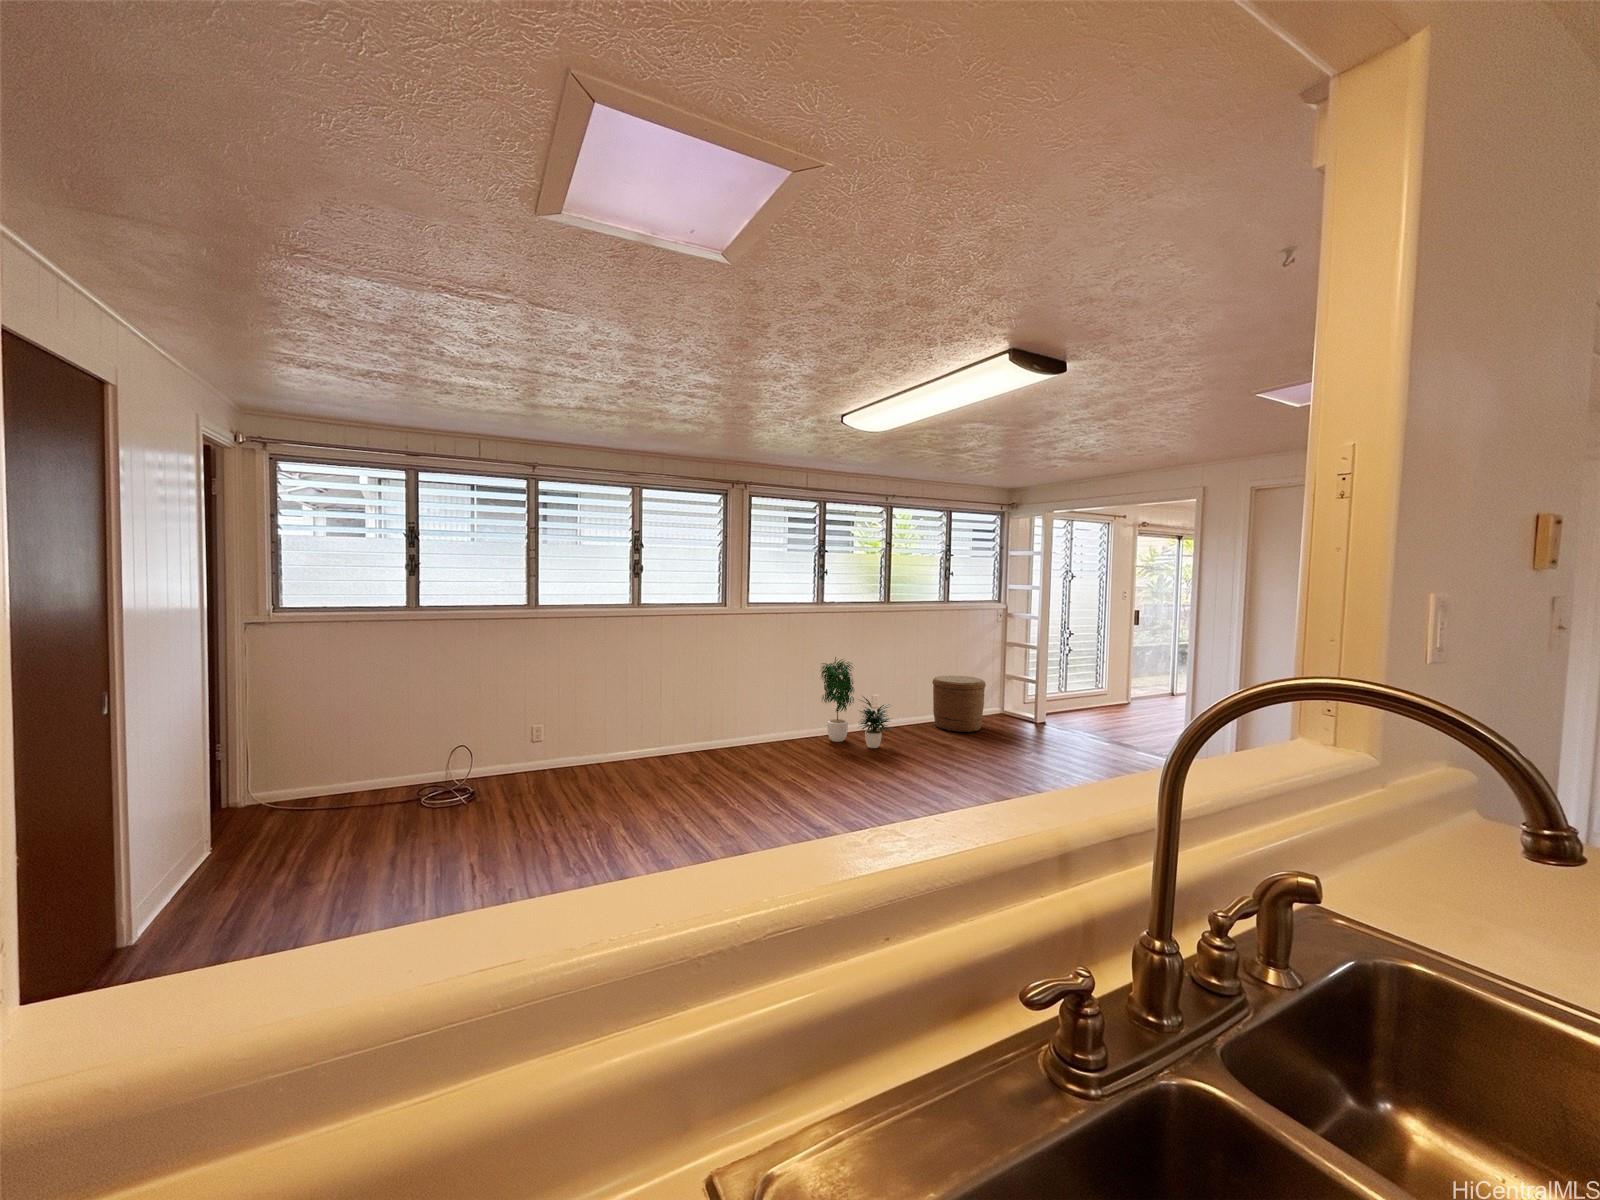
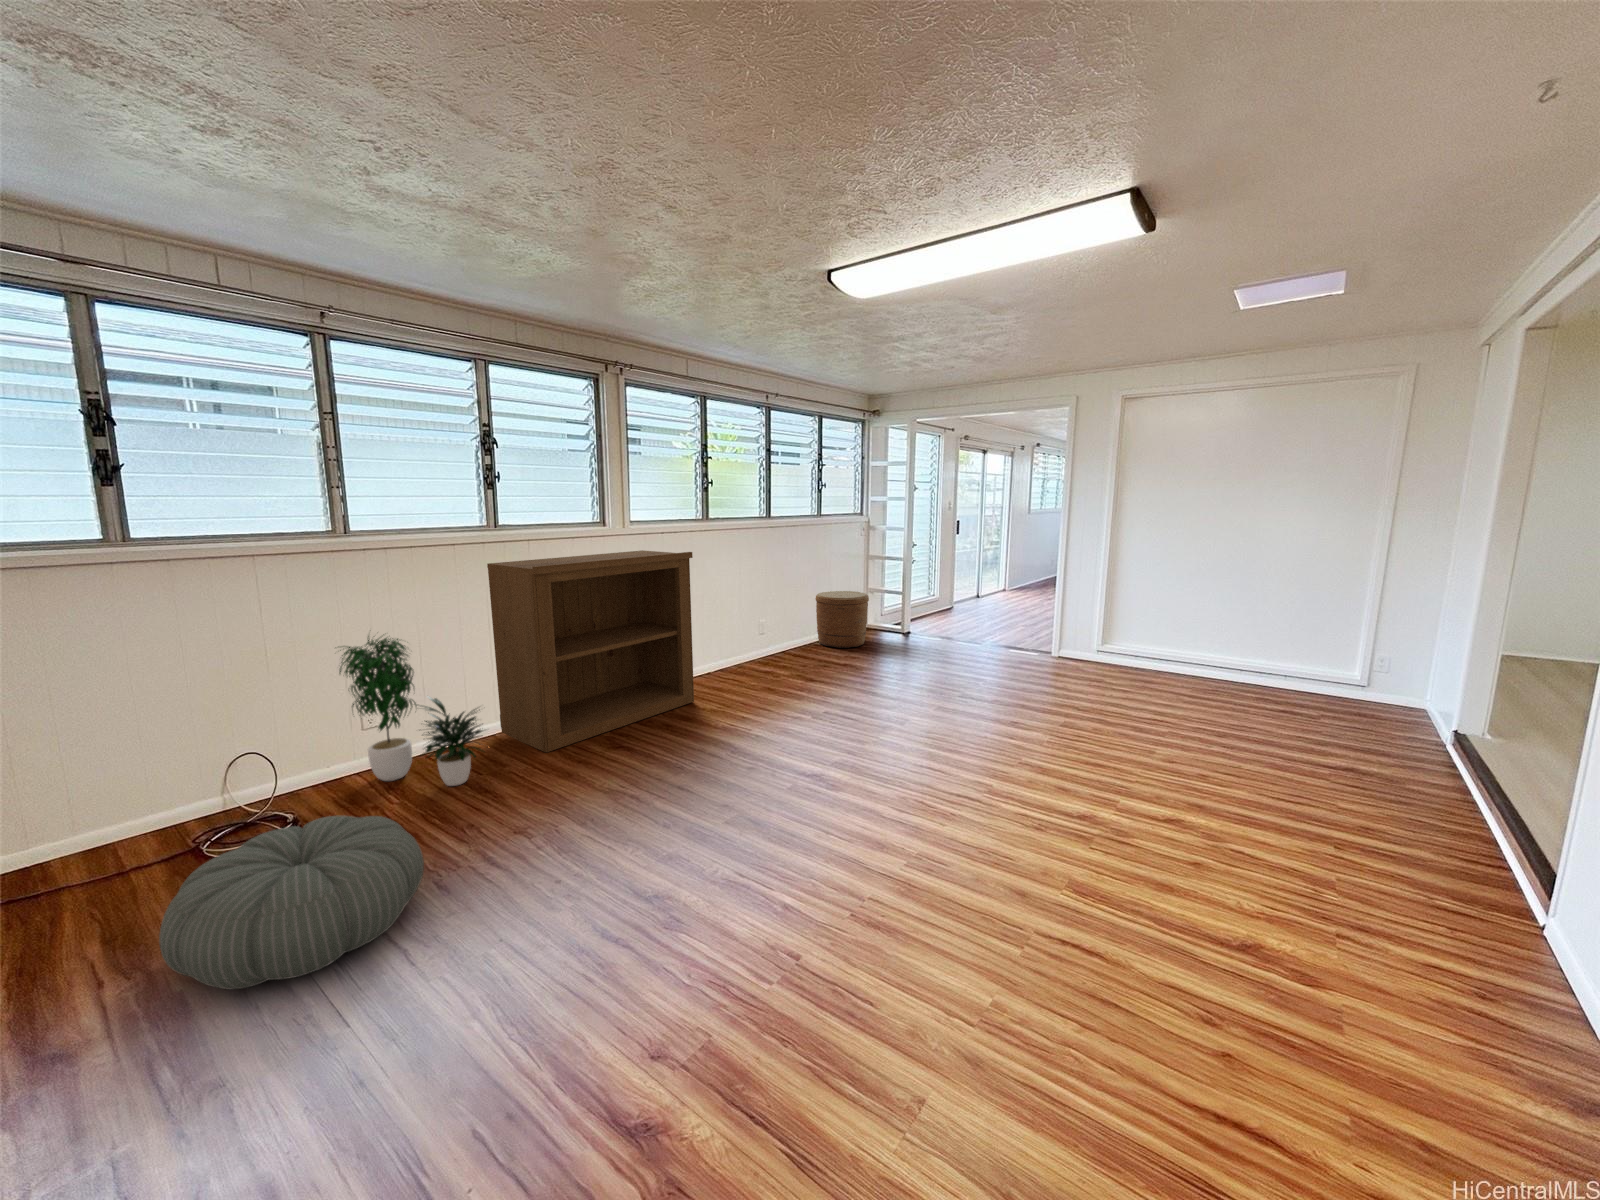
bookshelf: none [625,628,781,779] -> present [487,550,694,752]
potted plant: present [821,657,891,748] -> present [339,636,484,786]
pouf: none [370,787,513,872] -> present [159,815,424,989]

